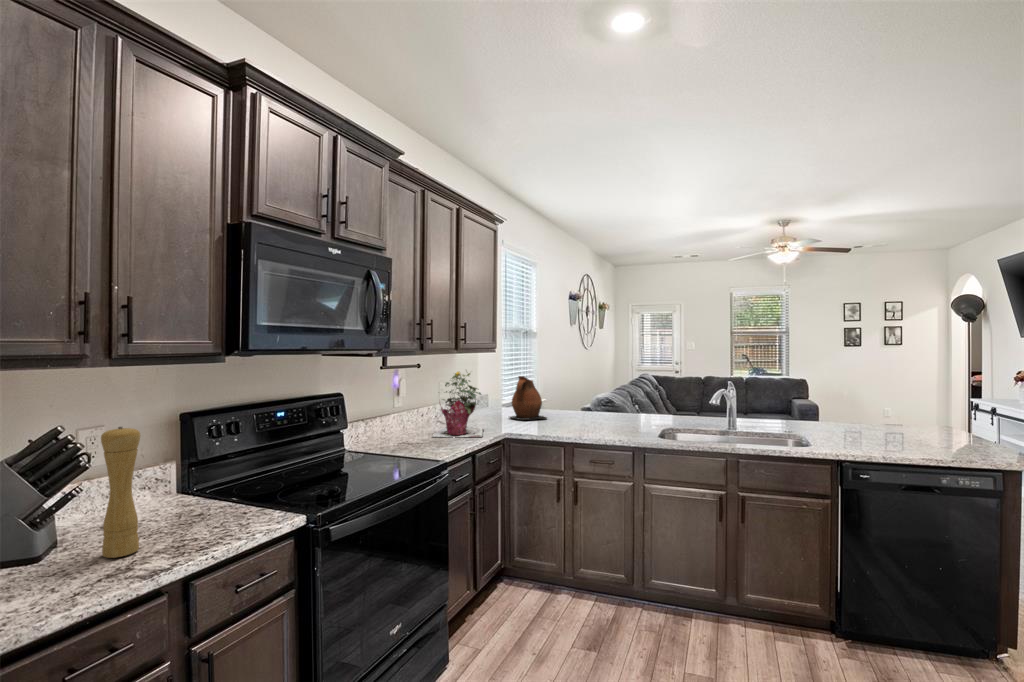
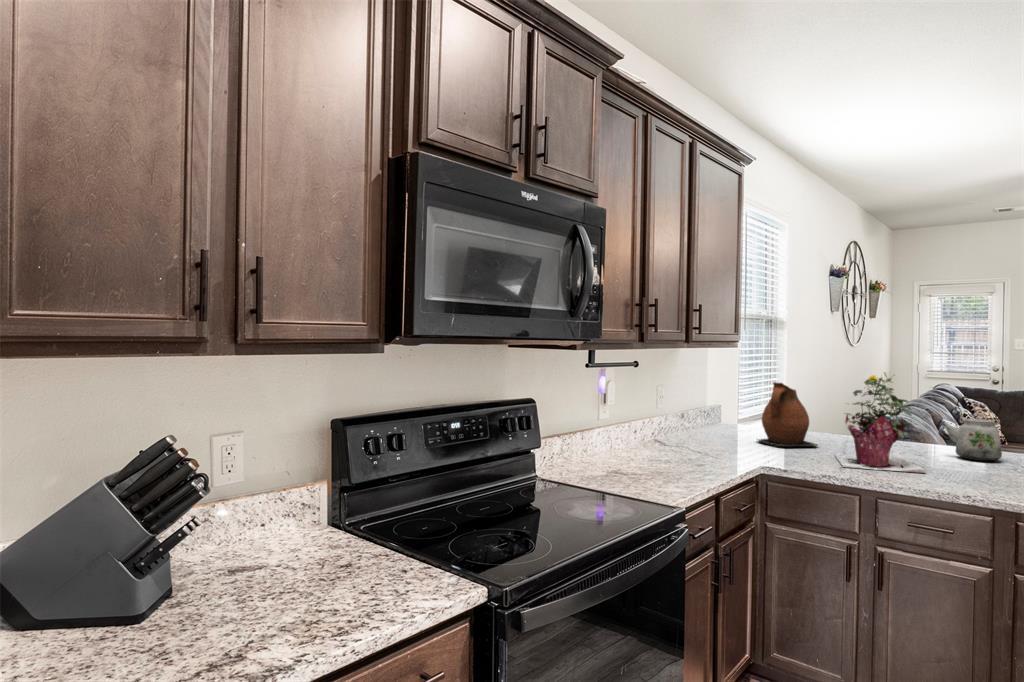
potted plant: present [432,372,483,437] -> present [835,373,926,473]
kettle: none [617,380,650,421] -> present [940,396,1002,461]
pepper mill: present [101,427,140,558] -> none [214,441,264,632]

